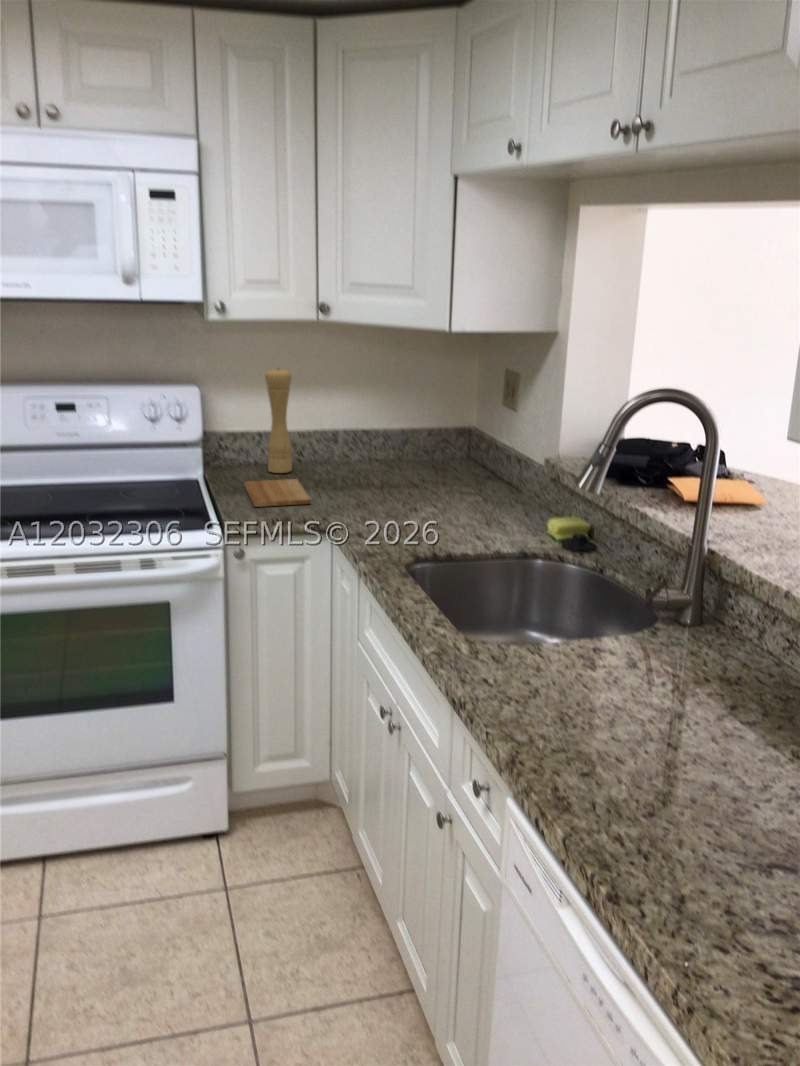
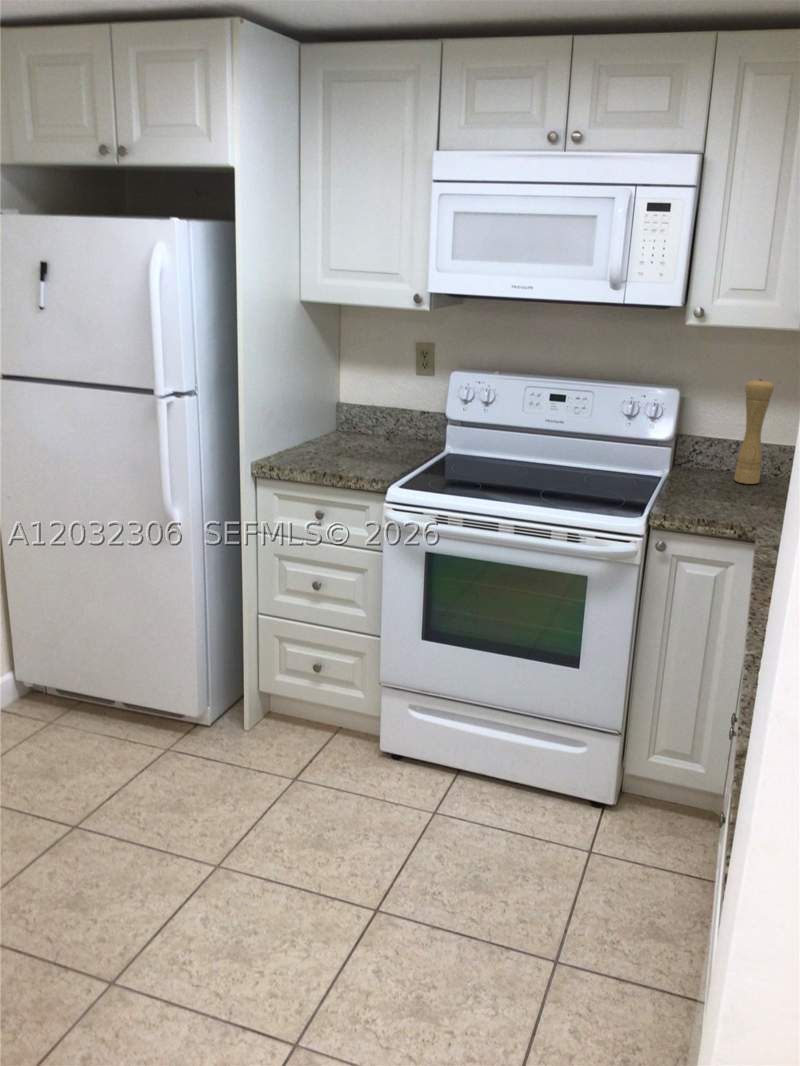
cutting board: present [244,479,311,507] -> none [693,484,755,514]

